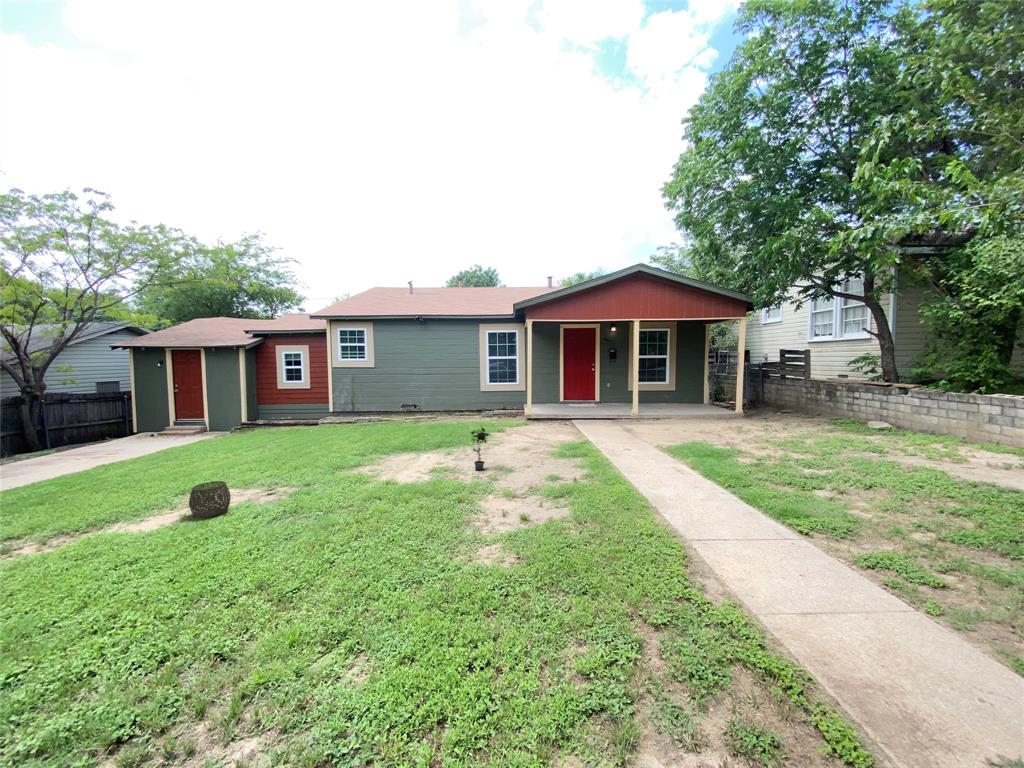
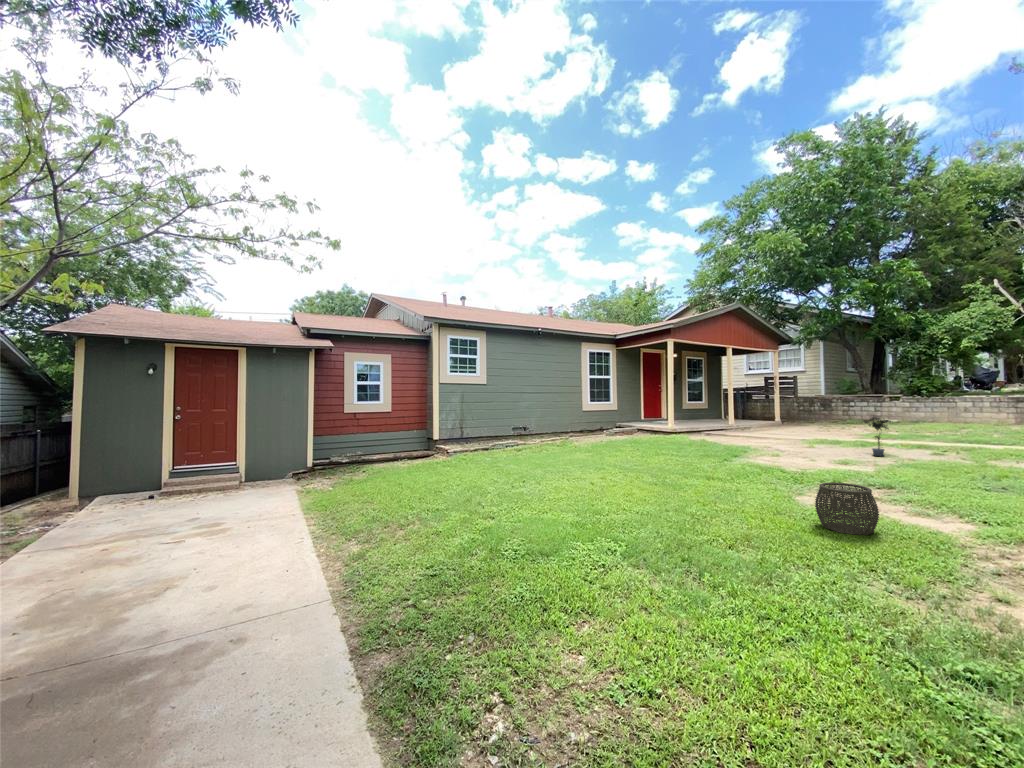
woven basket: present [189,481,231,518] -> present [815,483,879,535]

